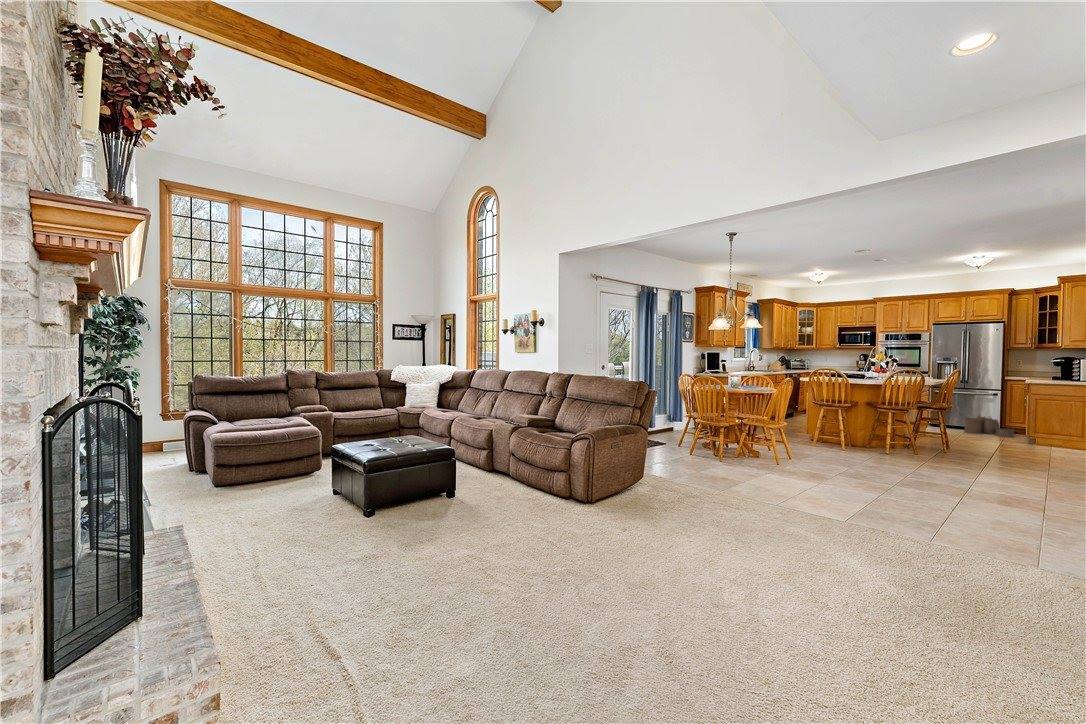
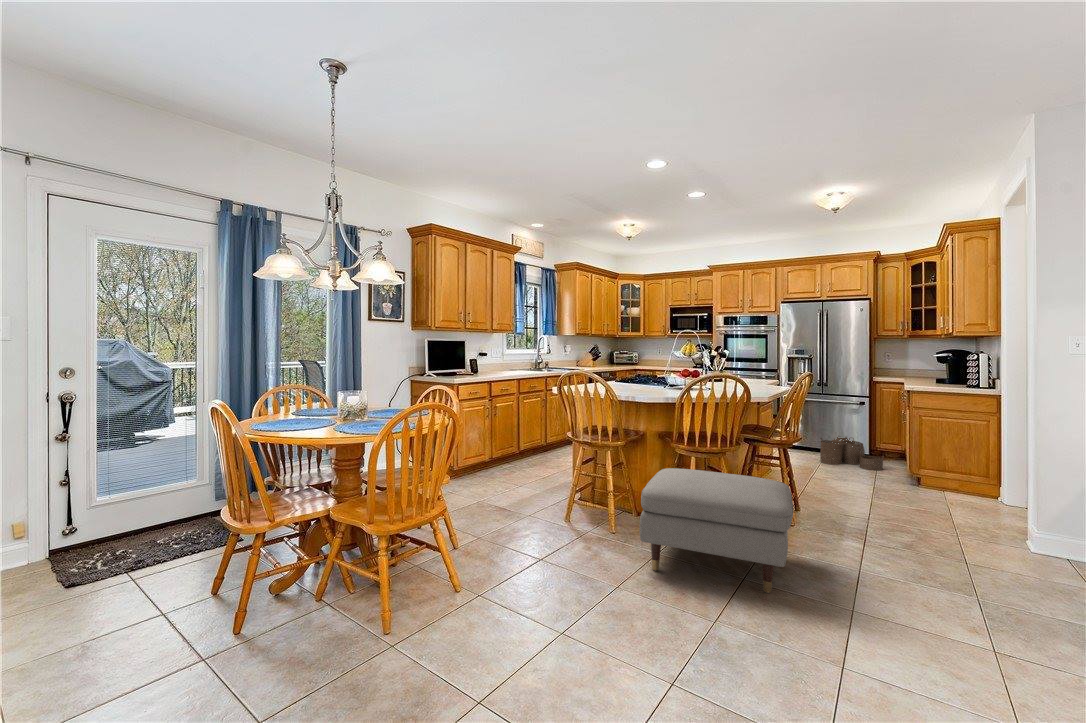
ottoman: none [872,418,958,470] -> present [639,468,793,593]

